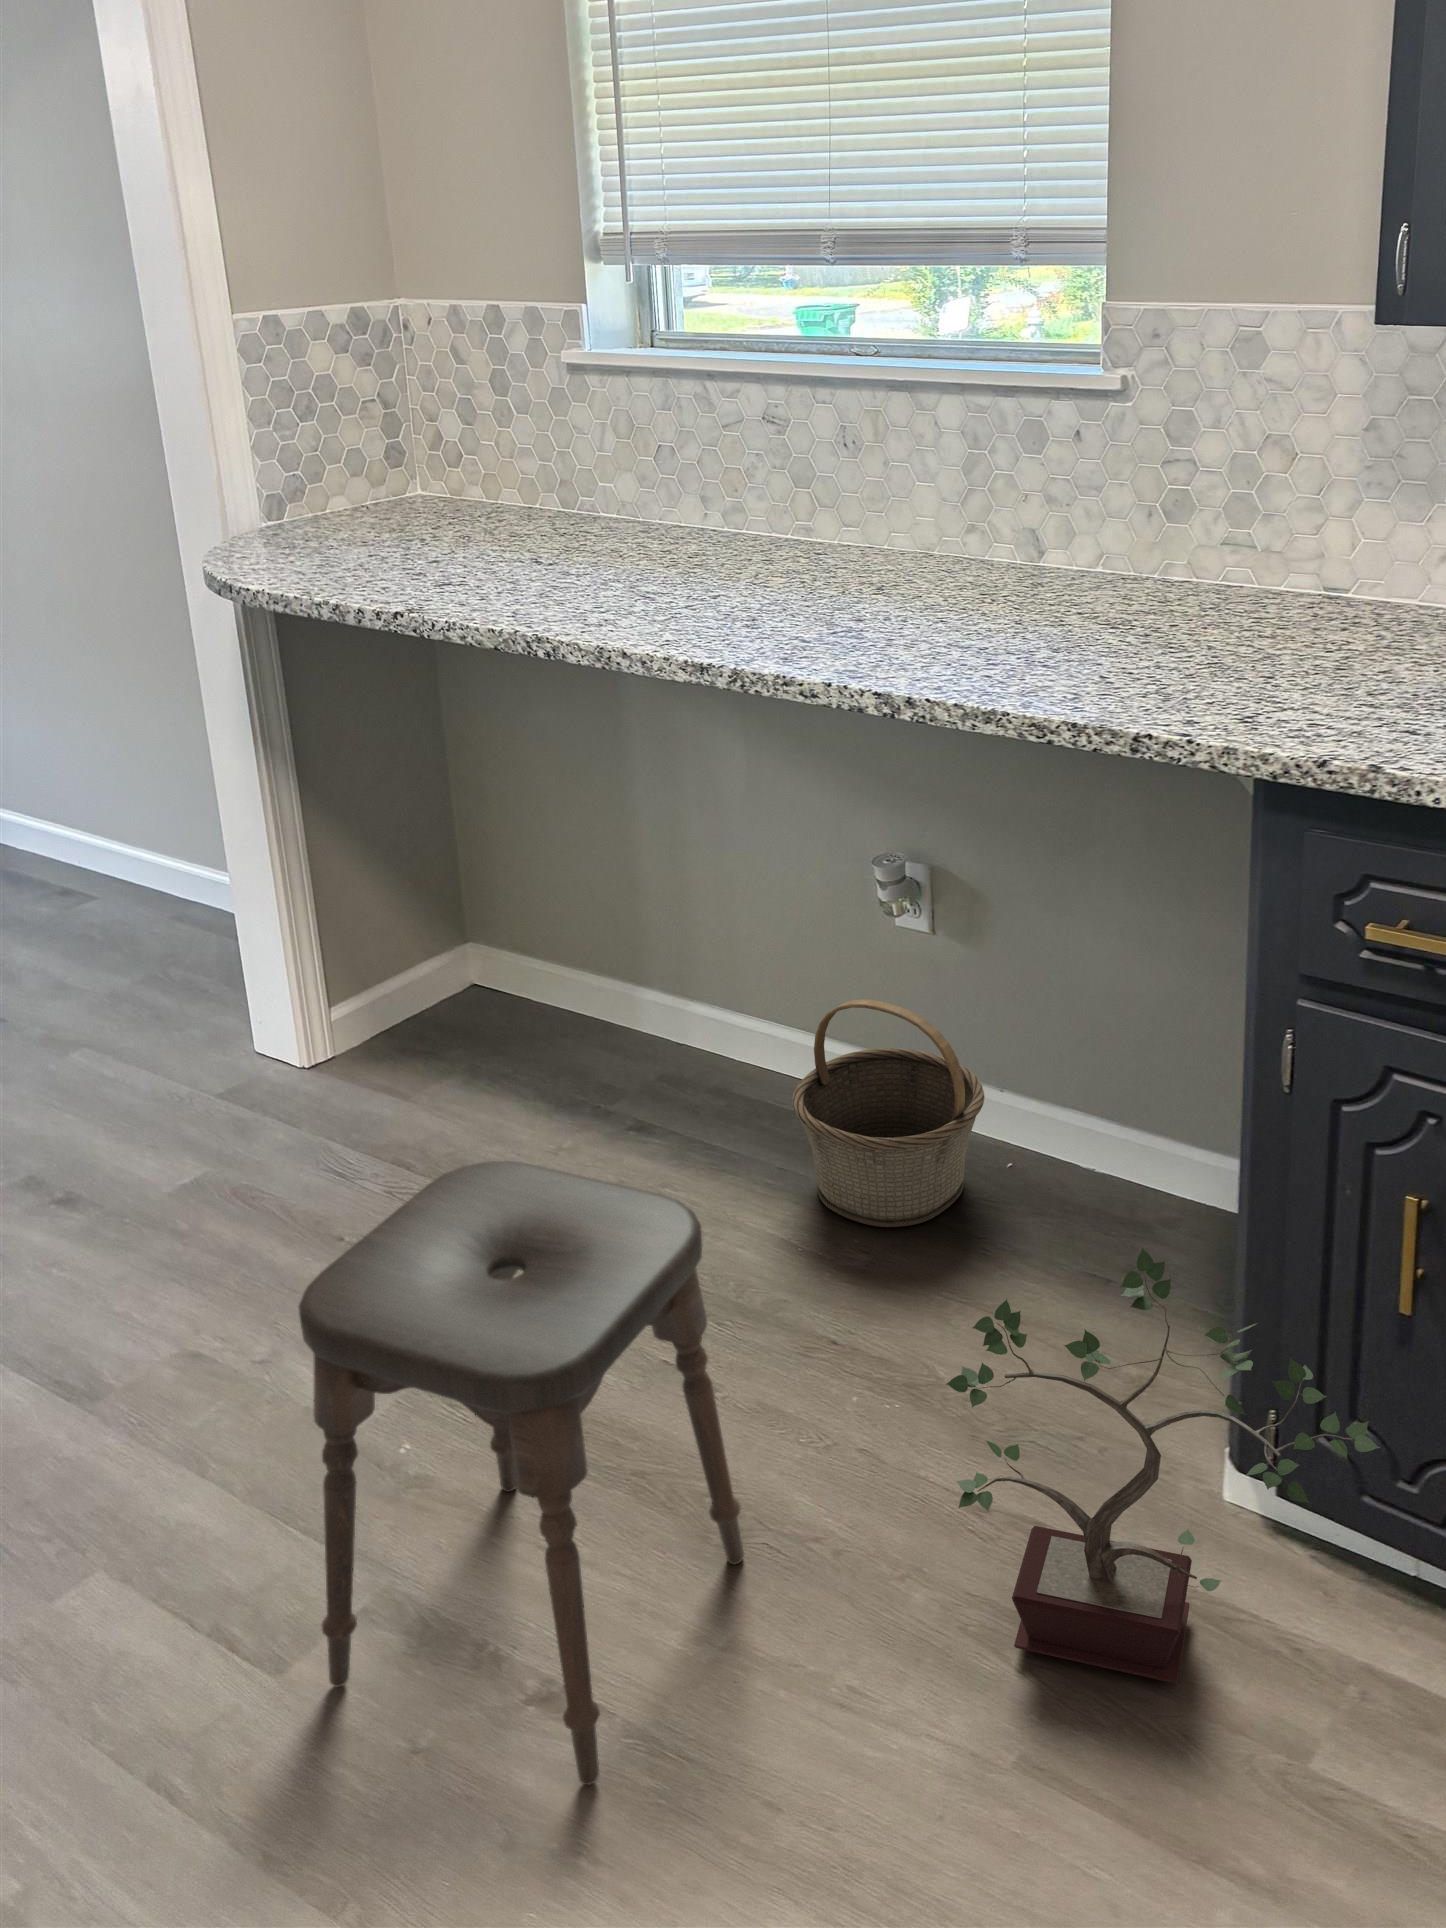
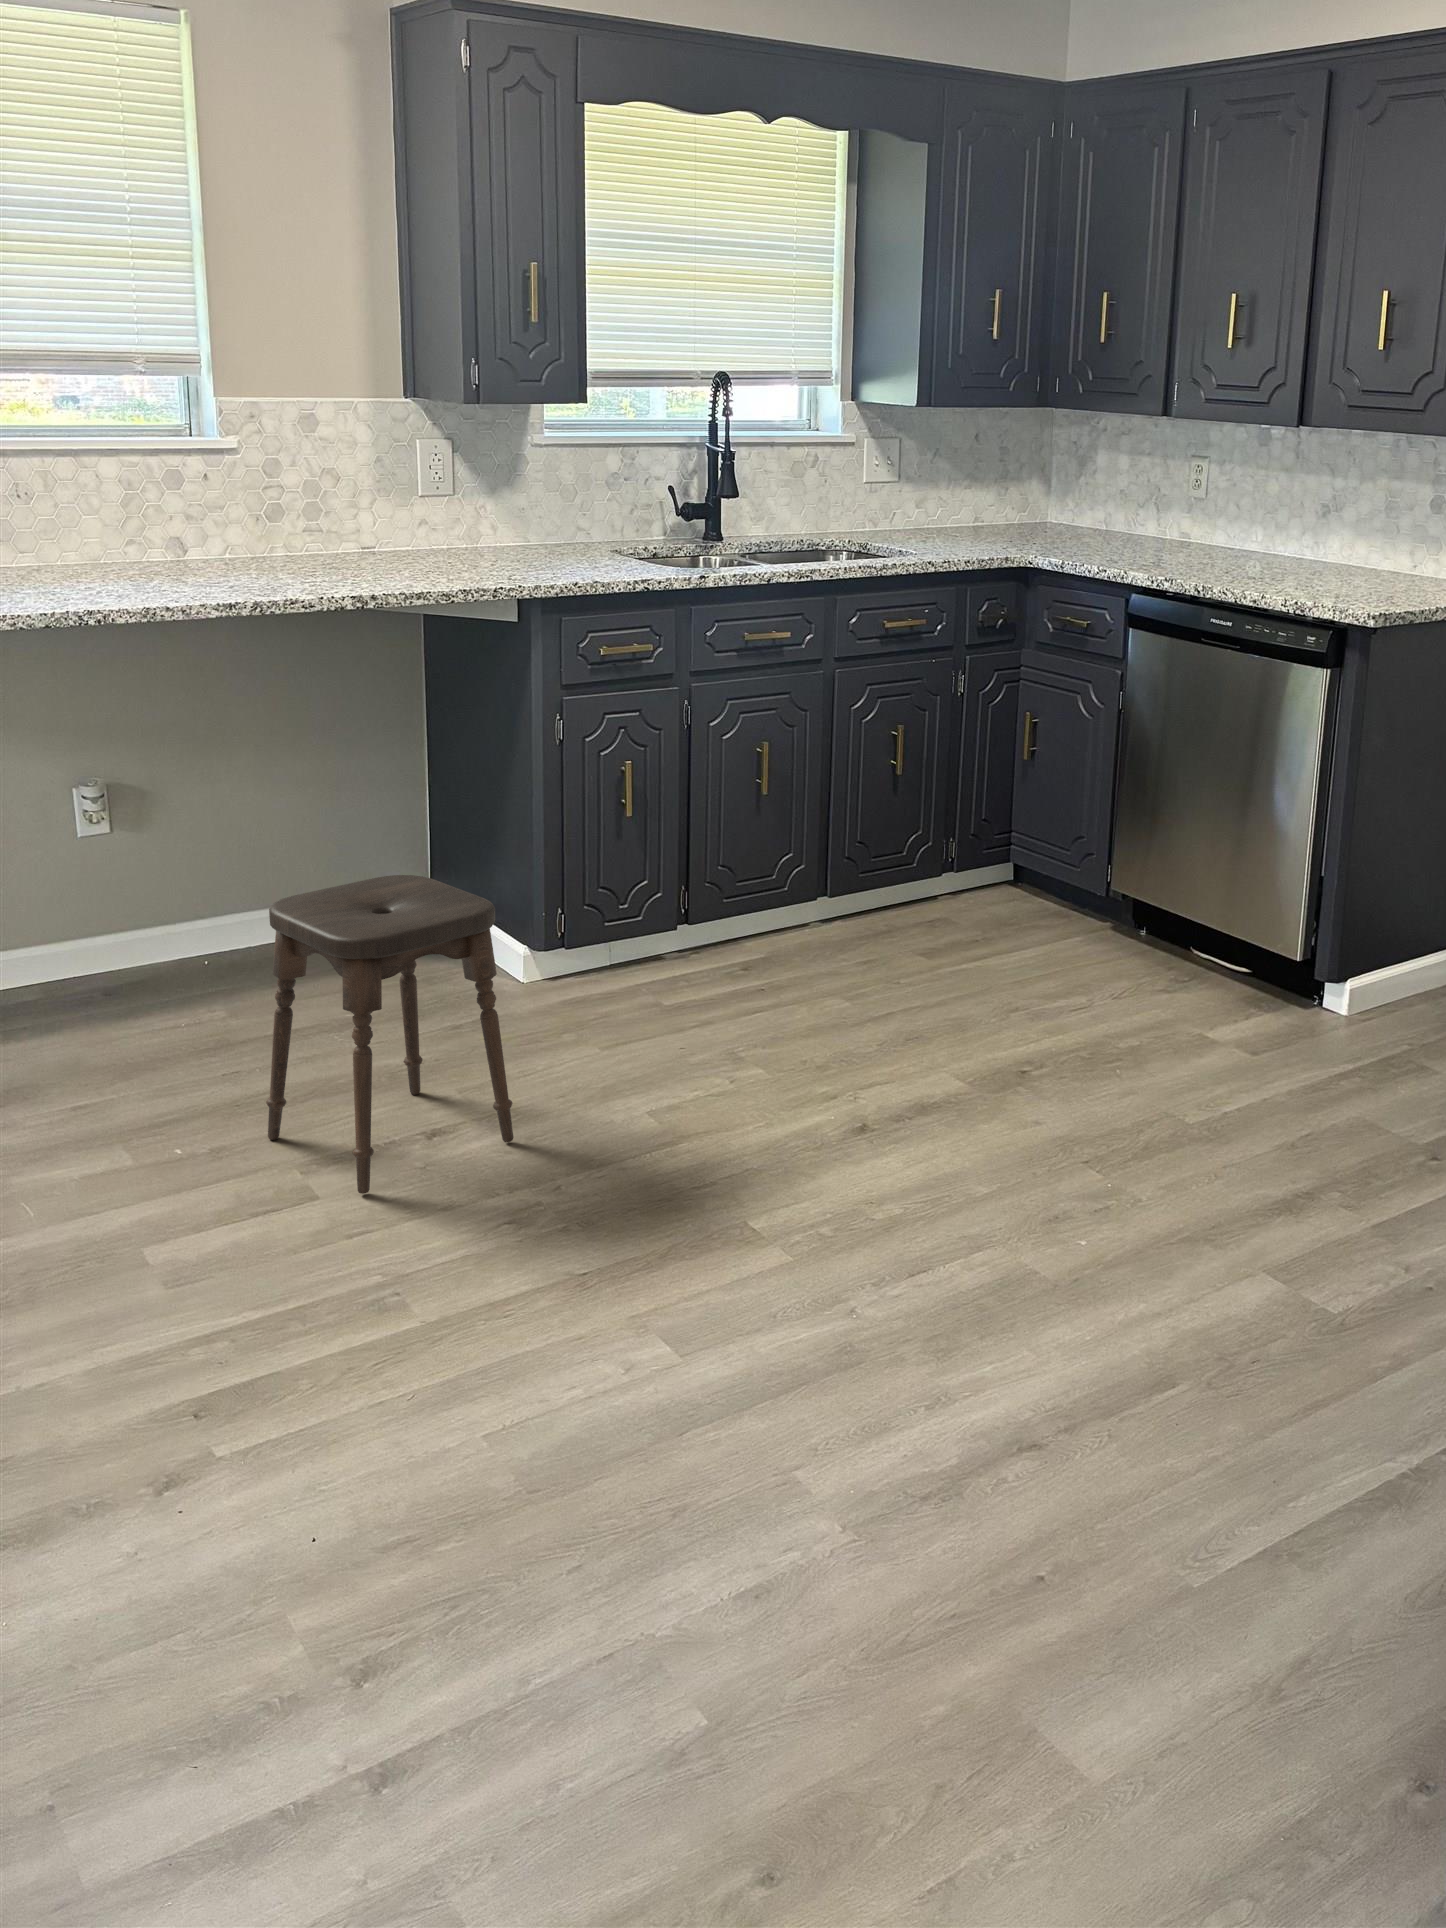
basket: present [792,999,985,1227] -> none [97,868,237,1022]
potted plant: present [946,1247,1380,1683] -> none [511,822,673,1047]

